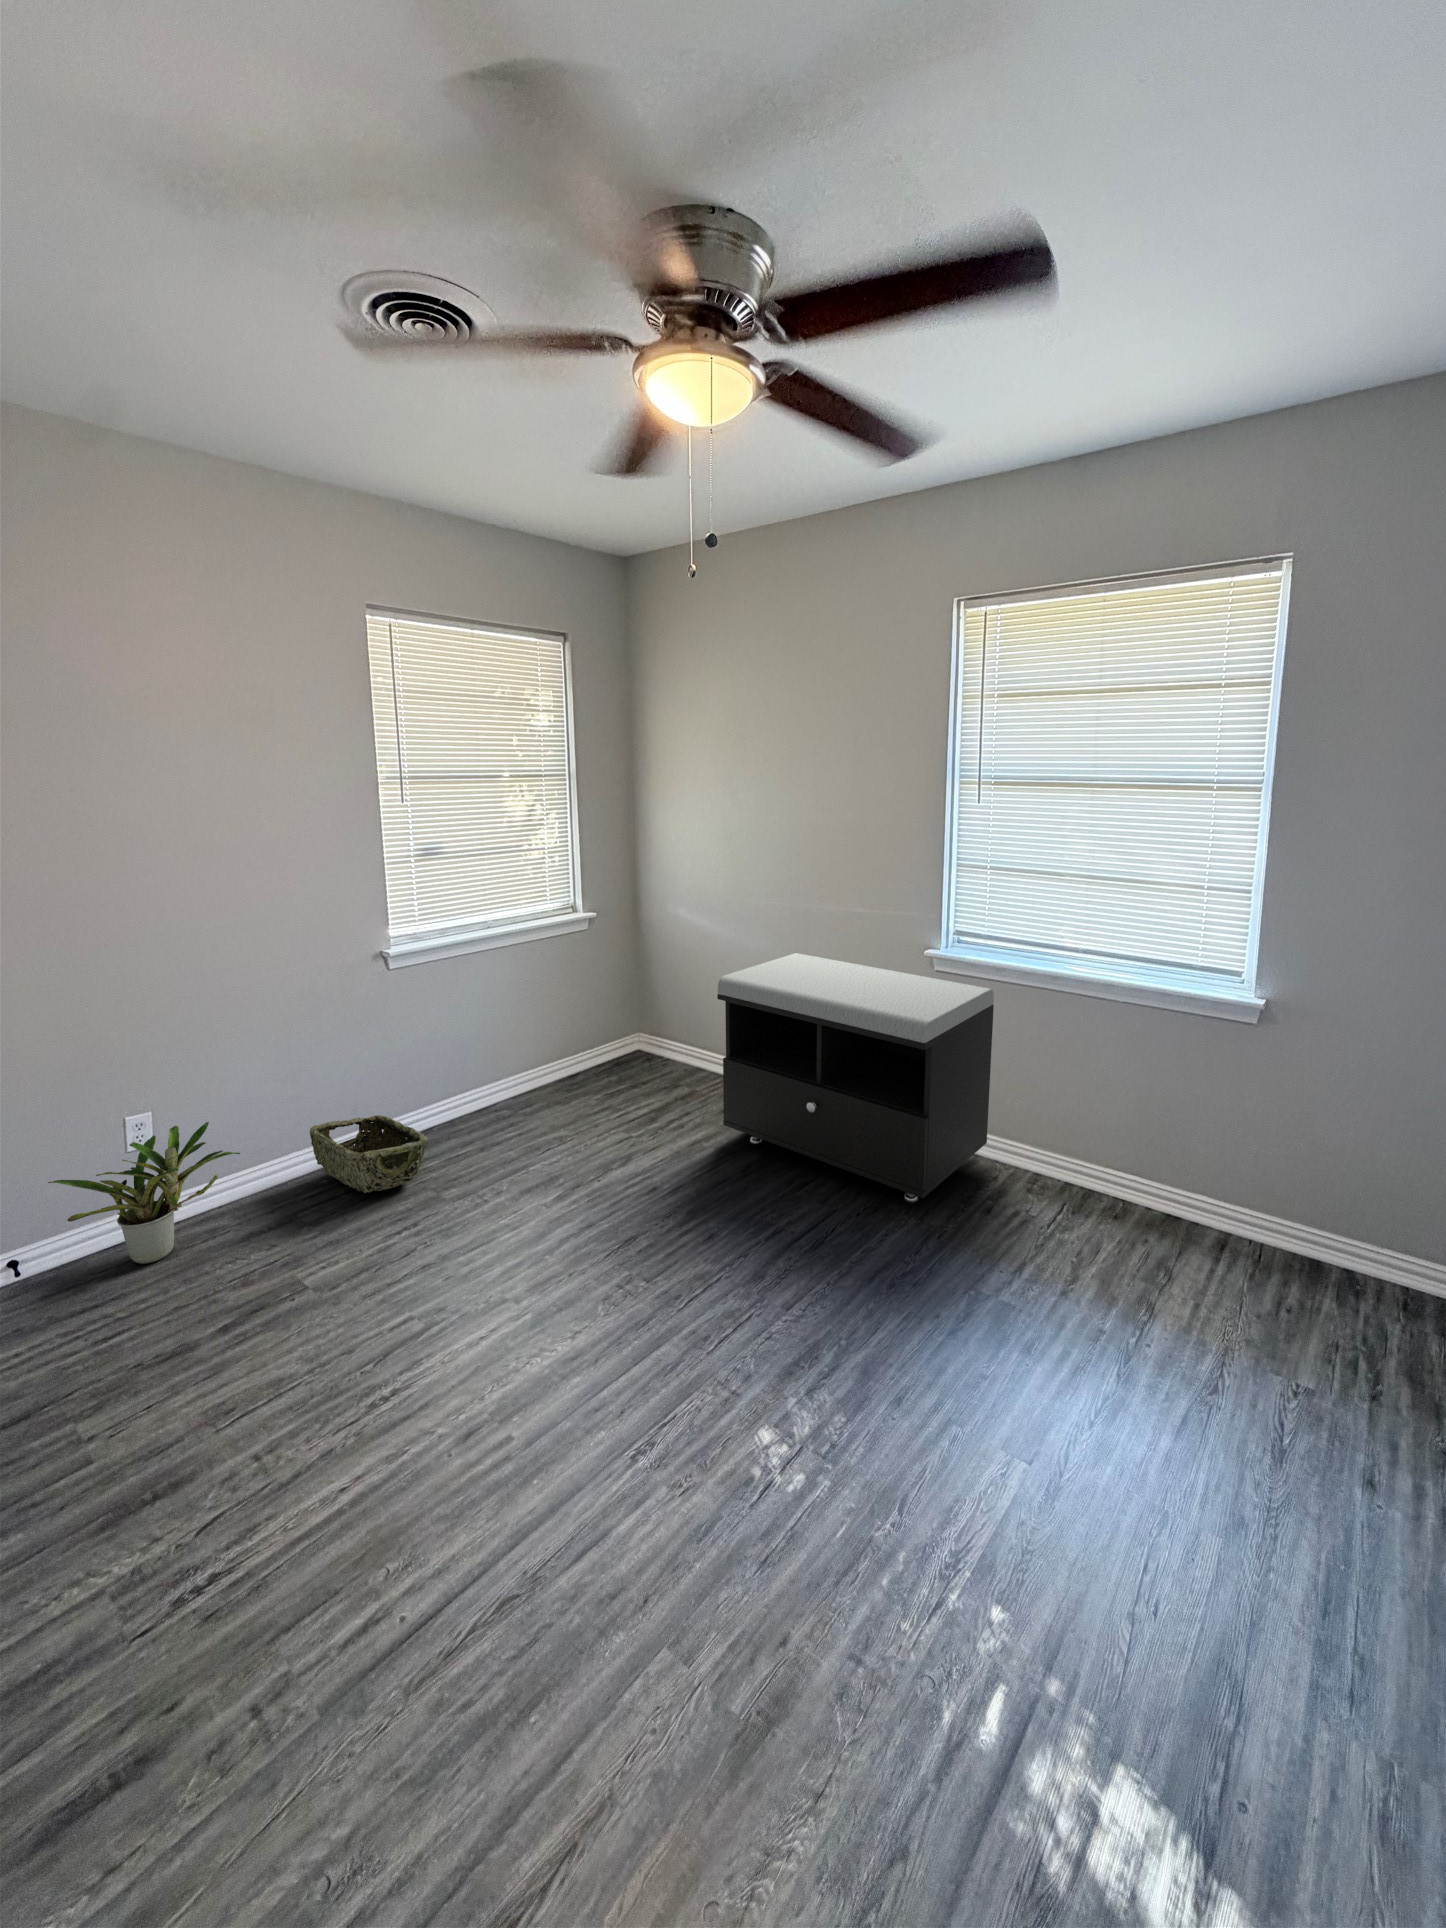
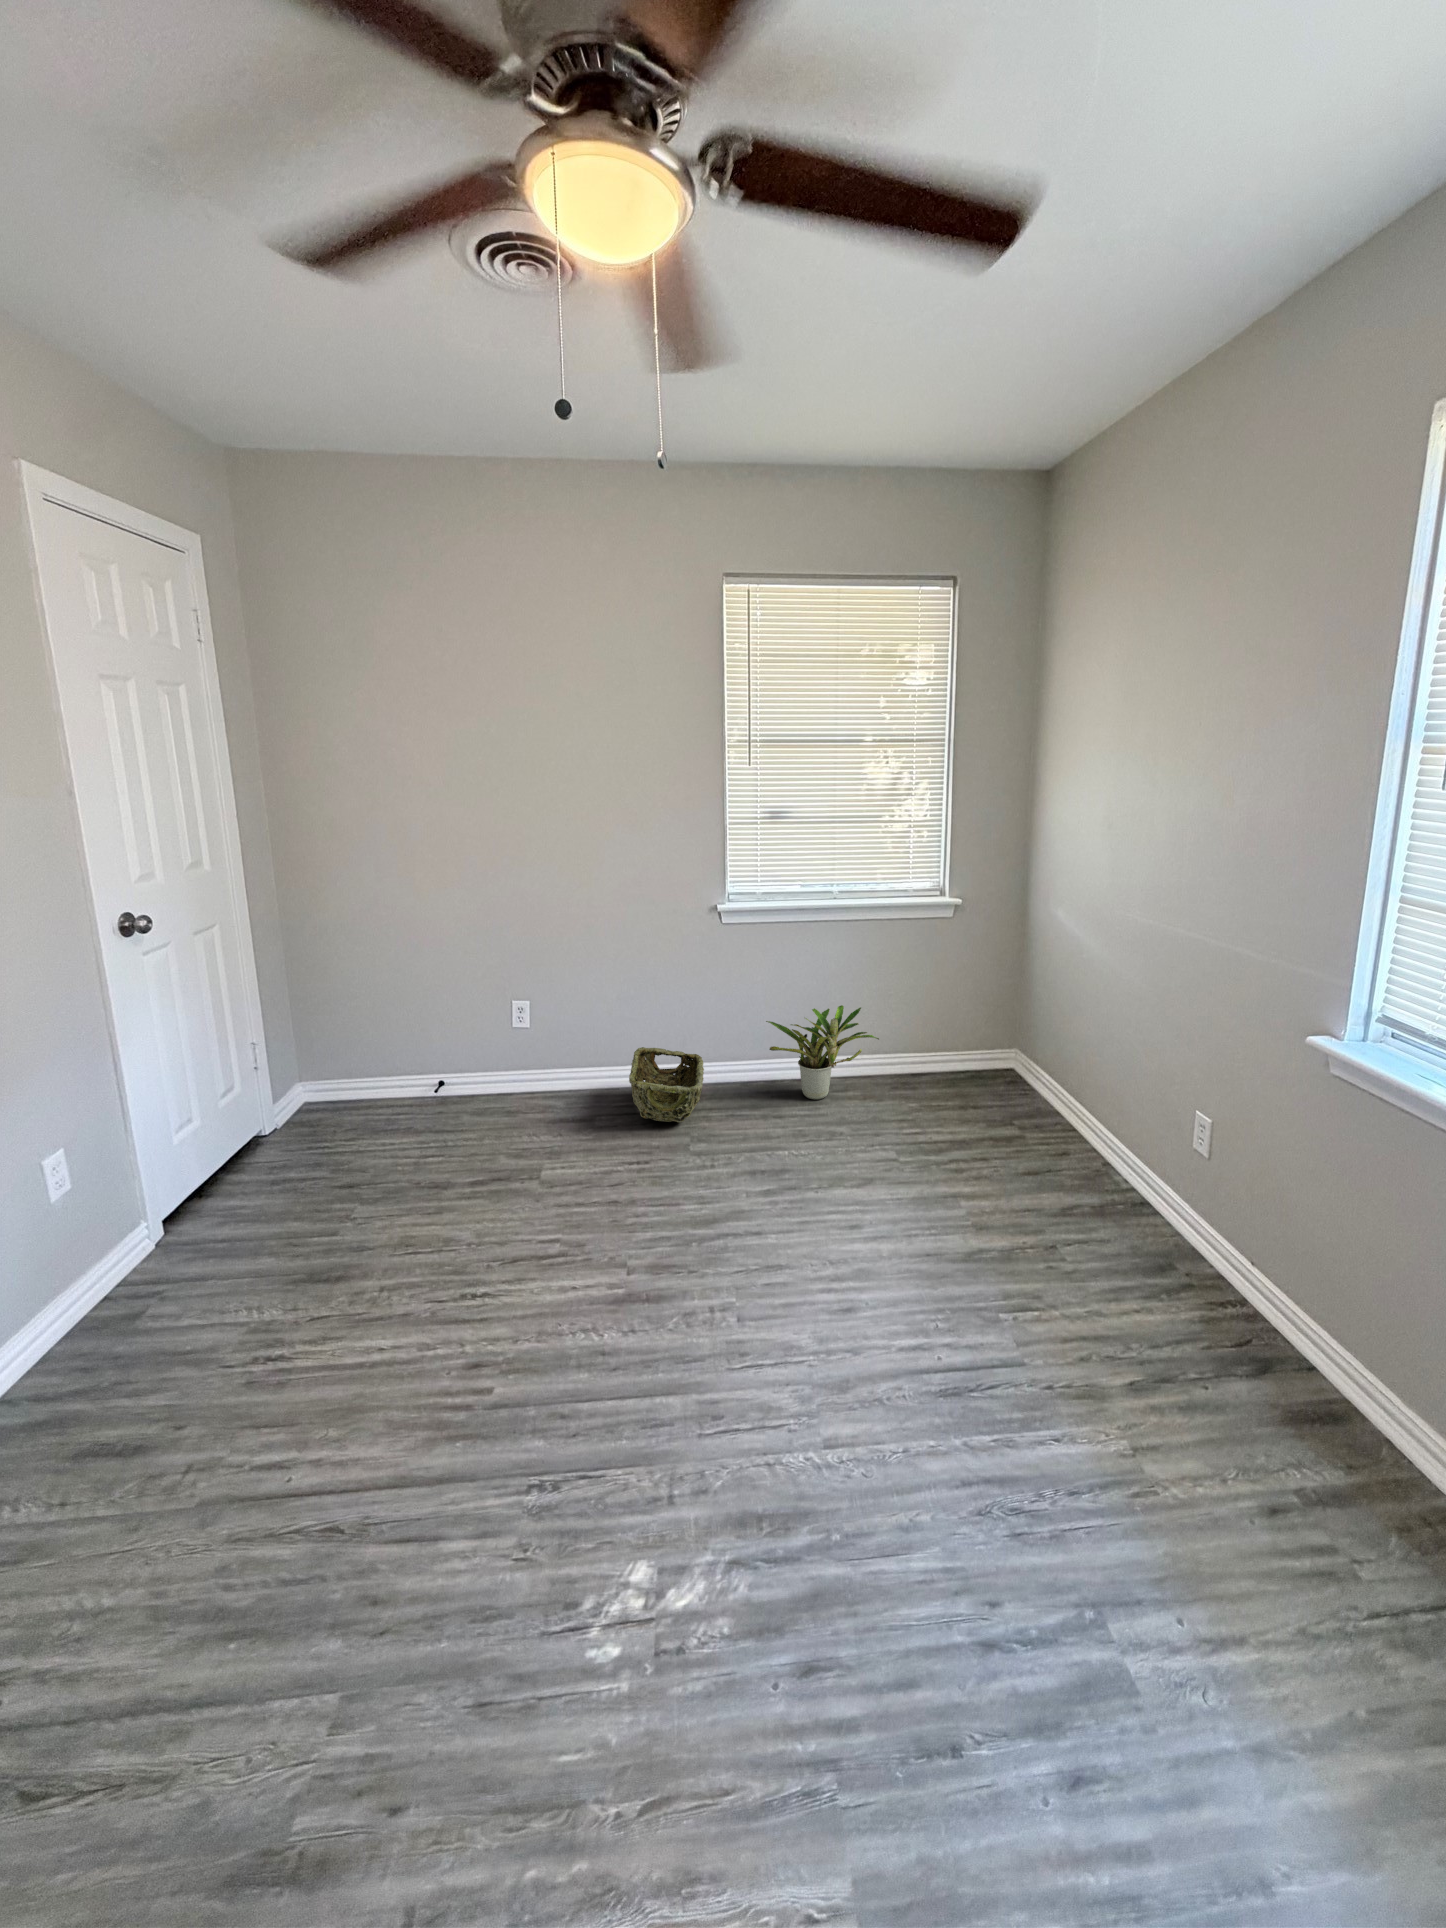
storage bench: present [717,953,994,1202] -> none [986,994,1411,1419]
potted plant: present [48,1122,240,1264] -> present [766,1005,879,1100]

